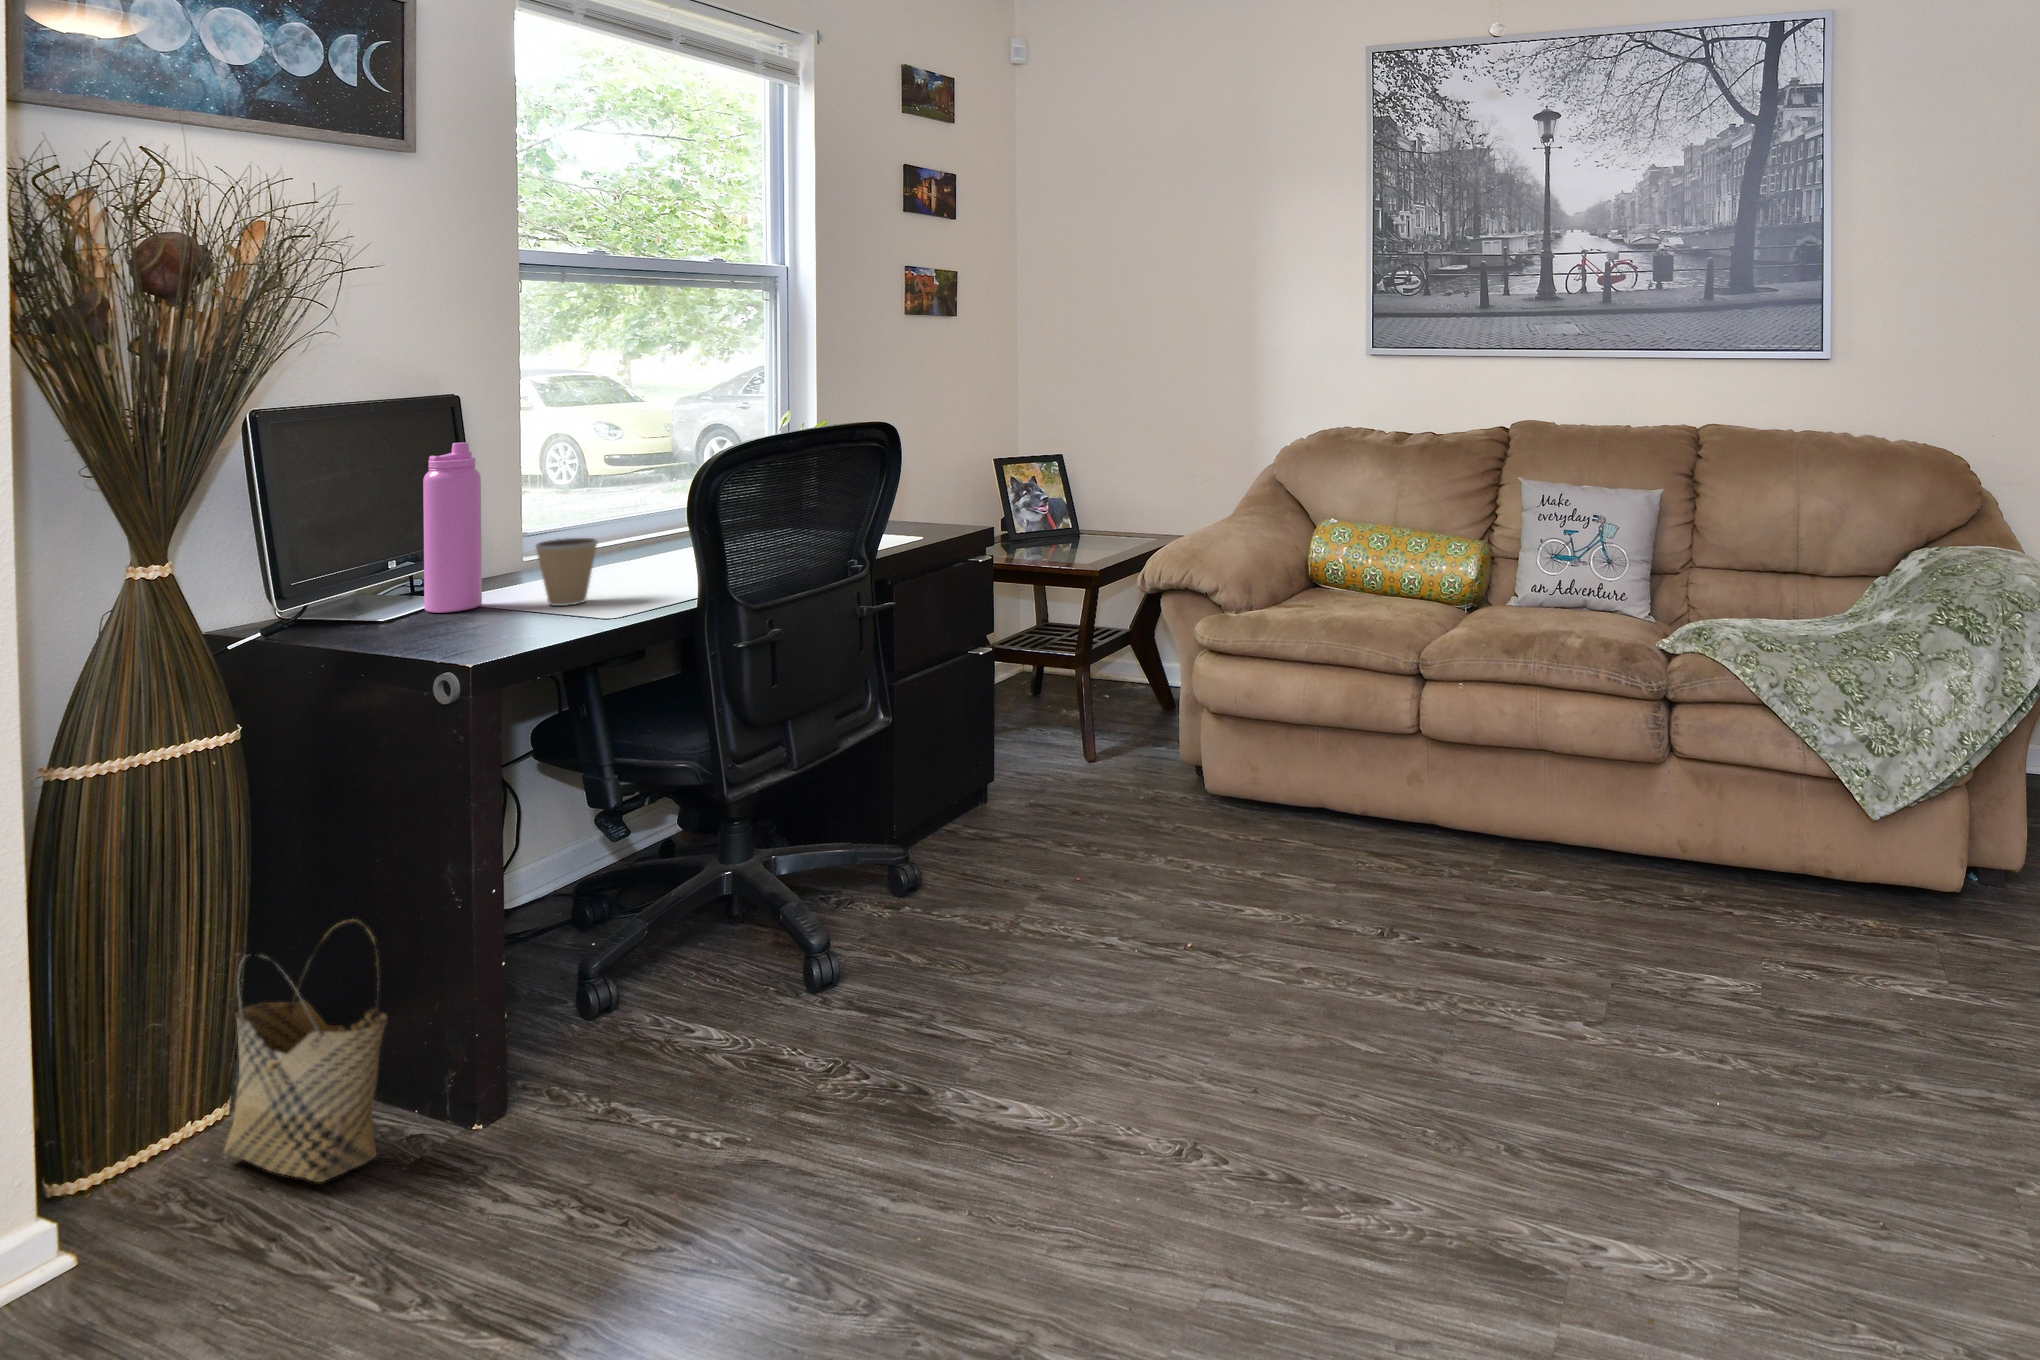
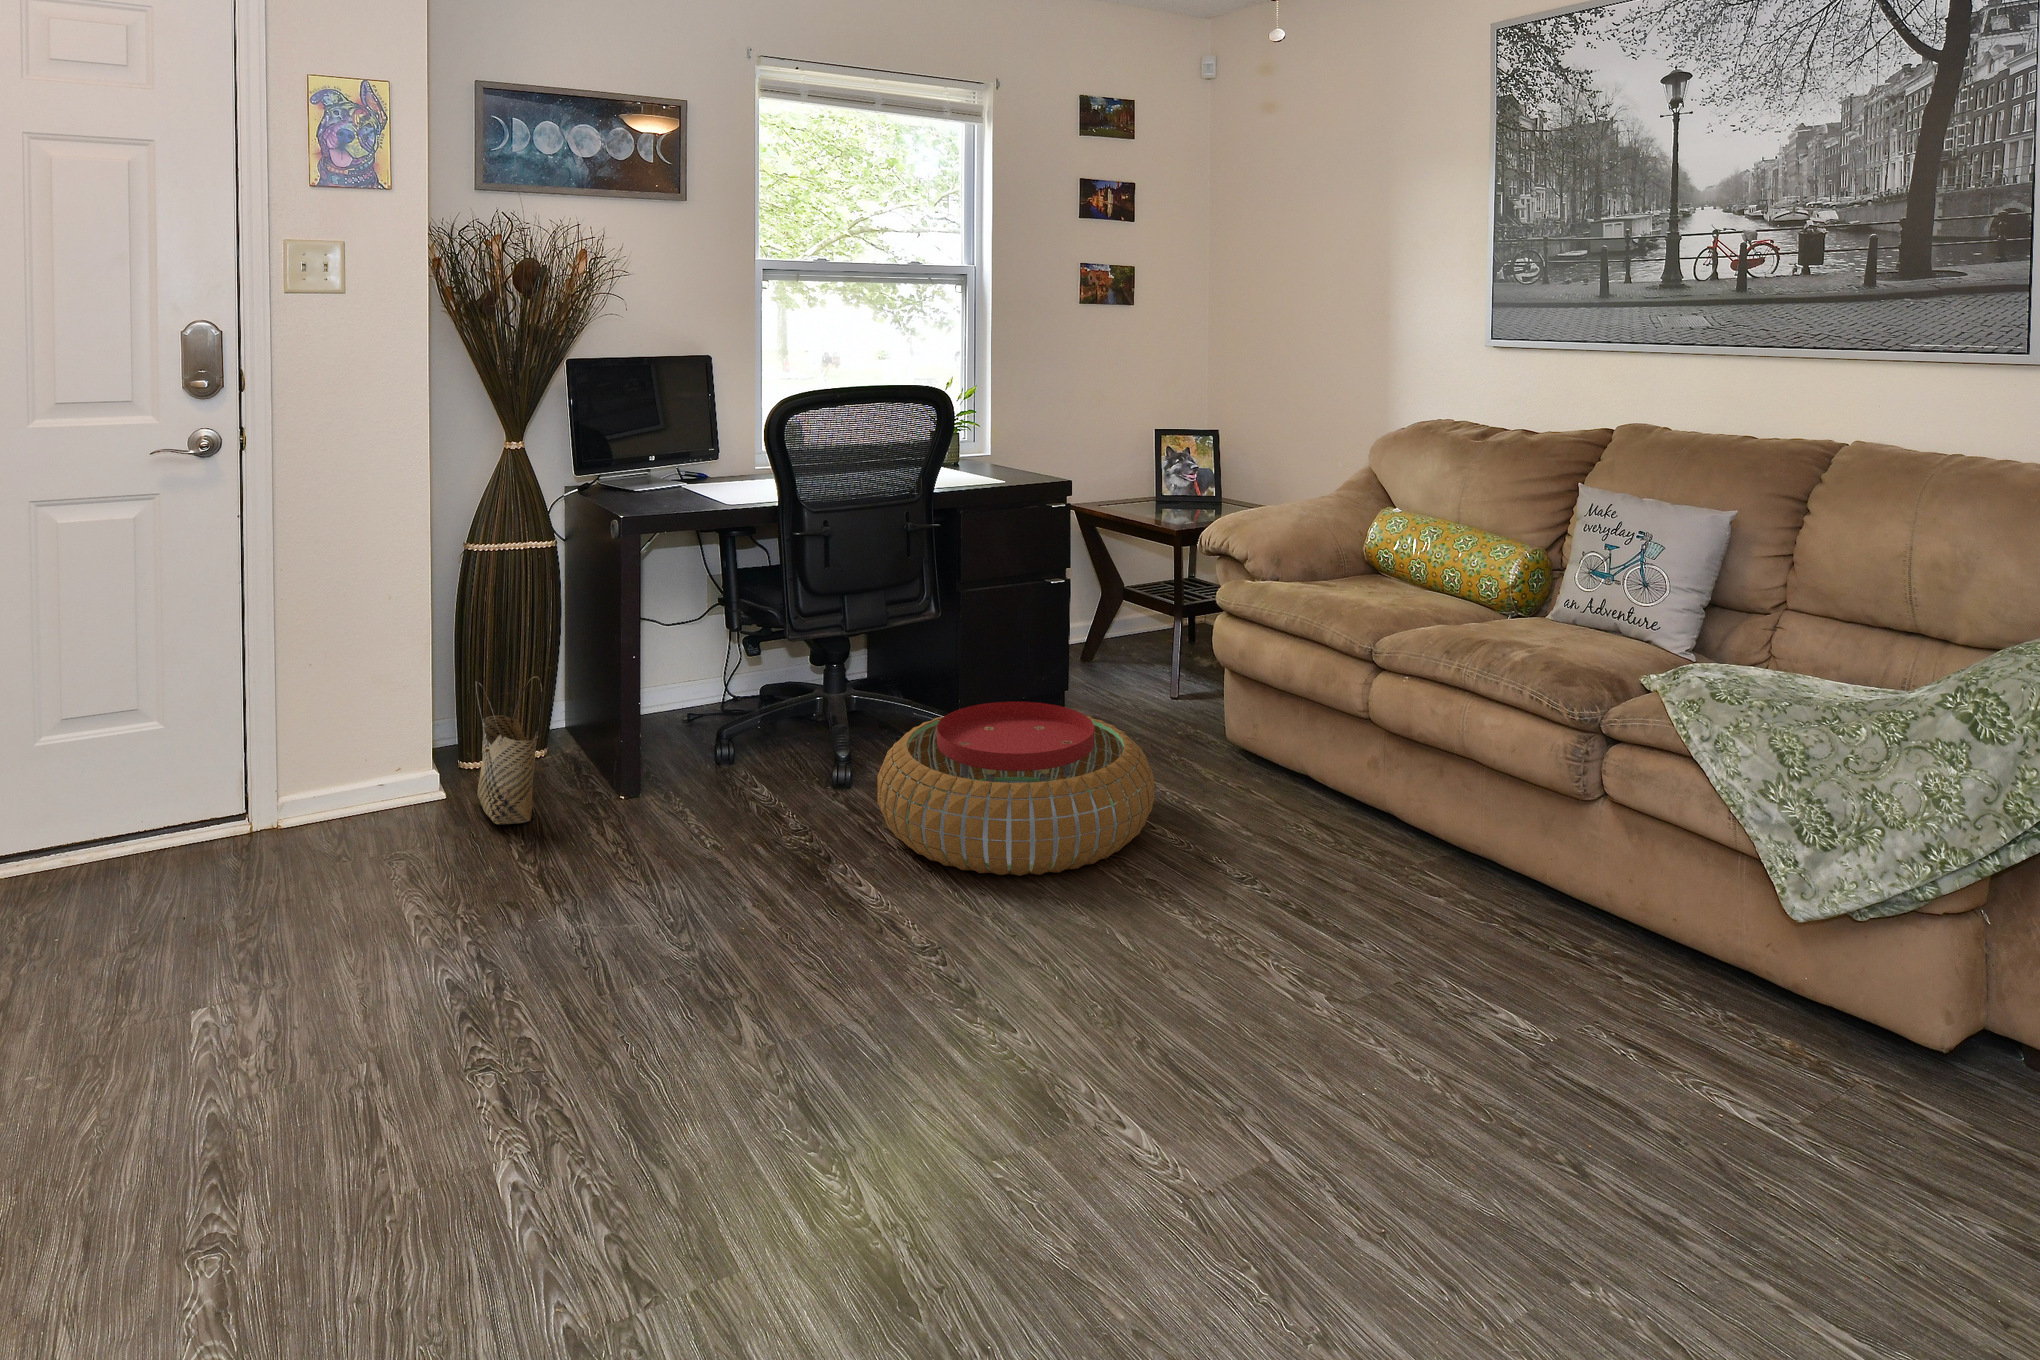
water bottle: present [423,442,482,613] -> none [628,389,661,499]
coffee cup: present [536,538,598,606] -> none [681,458,719,503]
pouf: none [923,787,1261,1009] -> present [877,702,1154,876]

